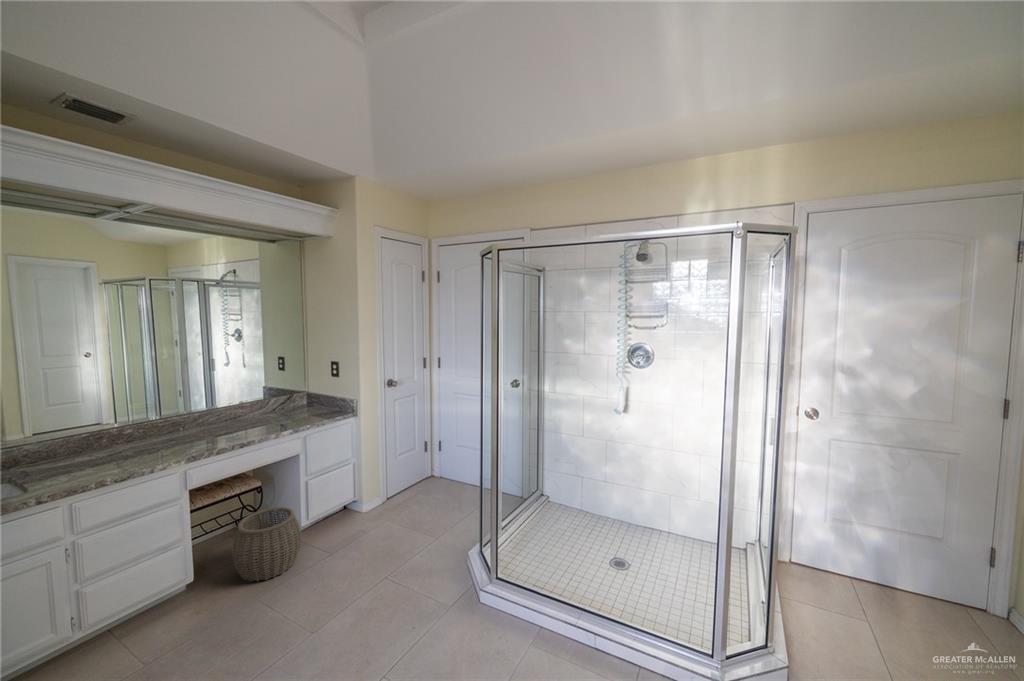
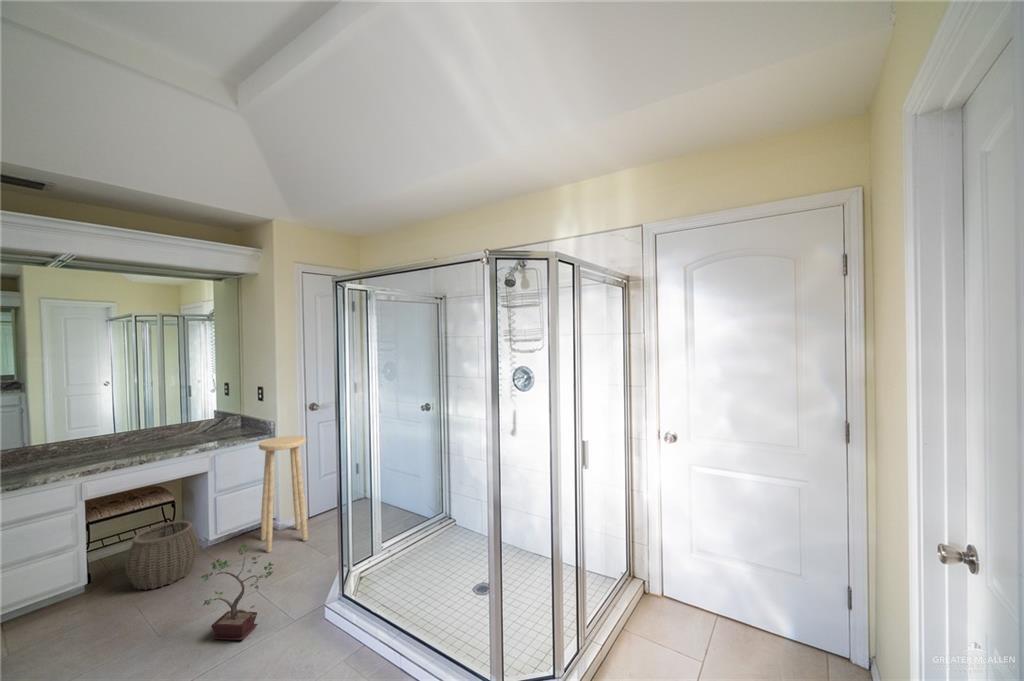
stool: none [349,414,401,537] -> present [259,436,308,553]
potted plant: none [355,528,441,628] -> present [201,543,274,640]

